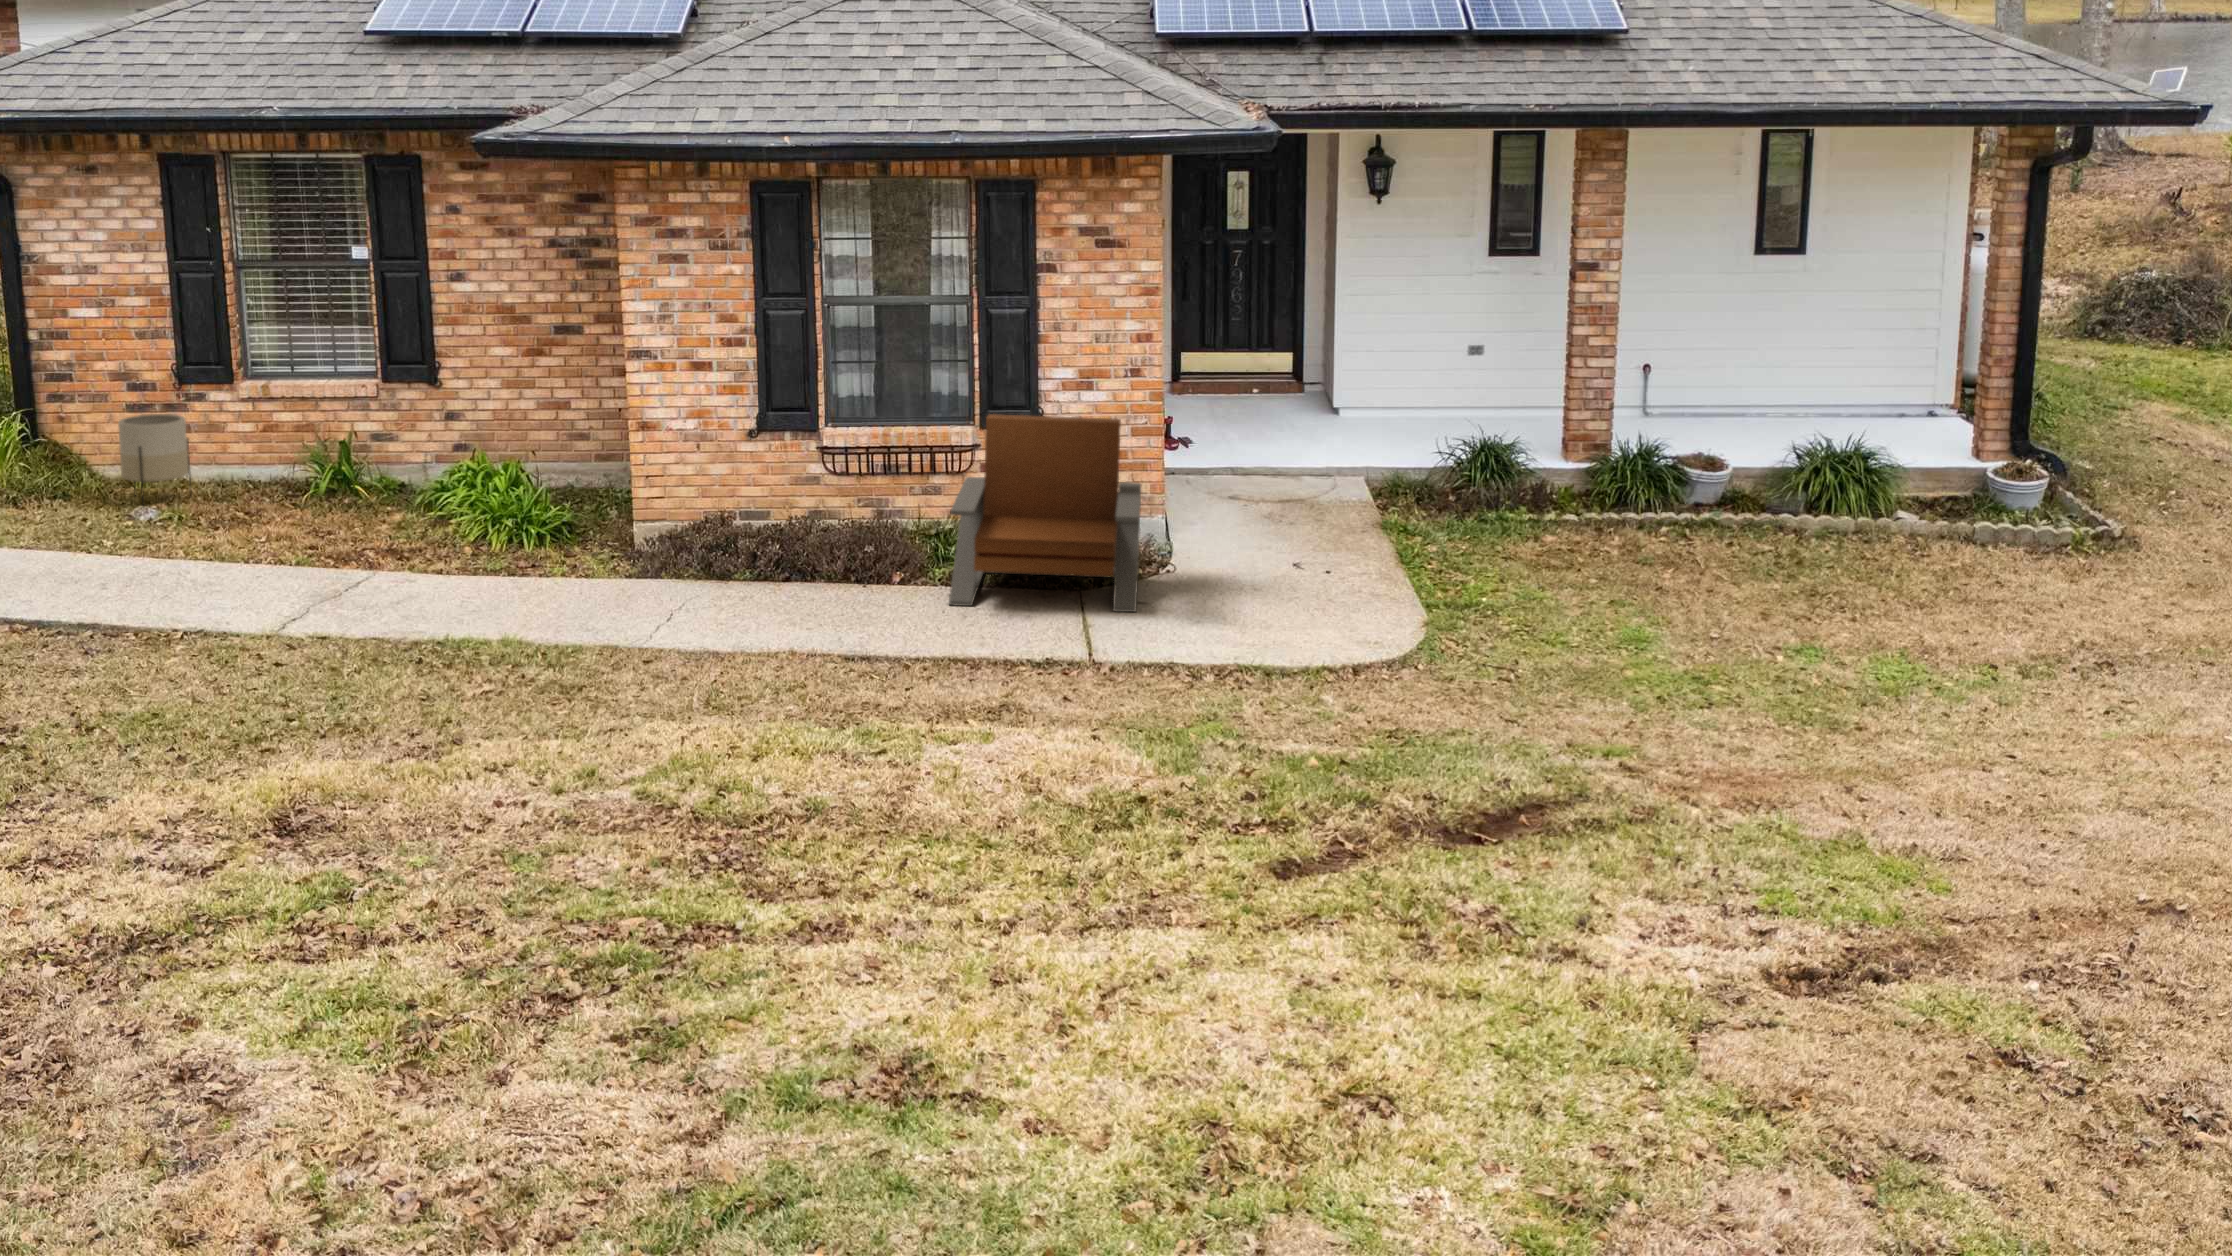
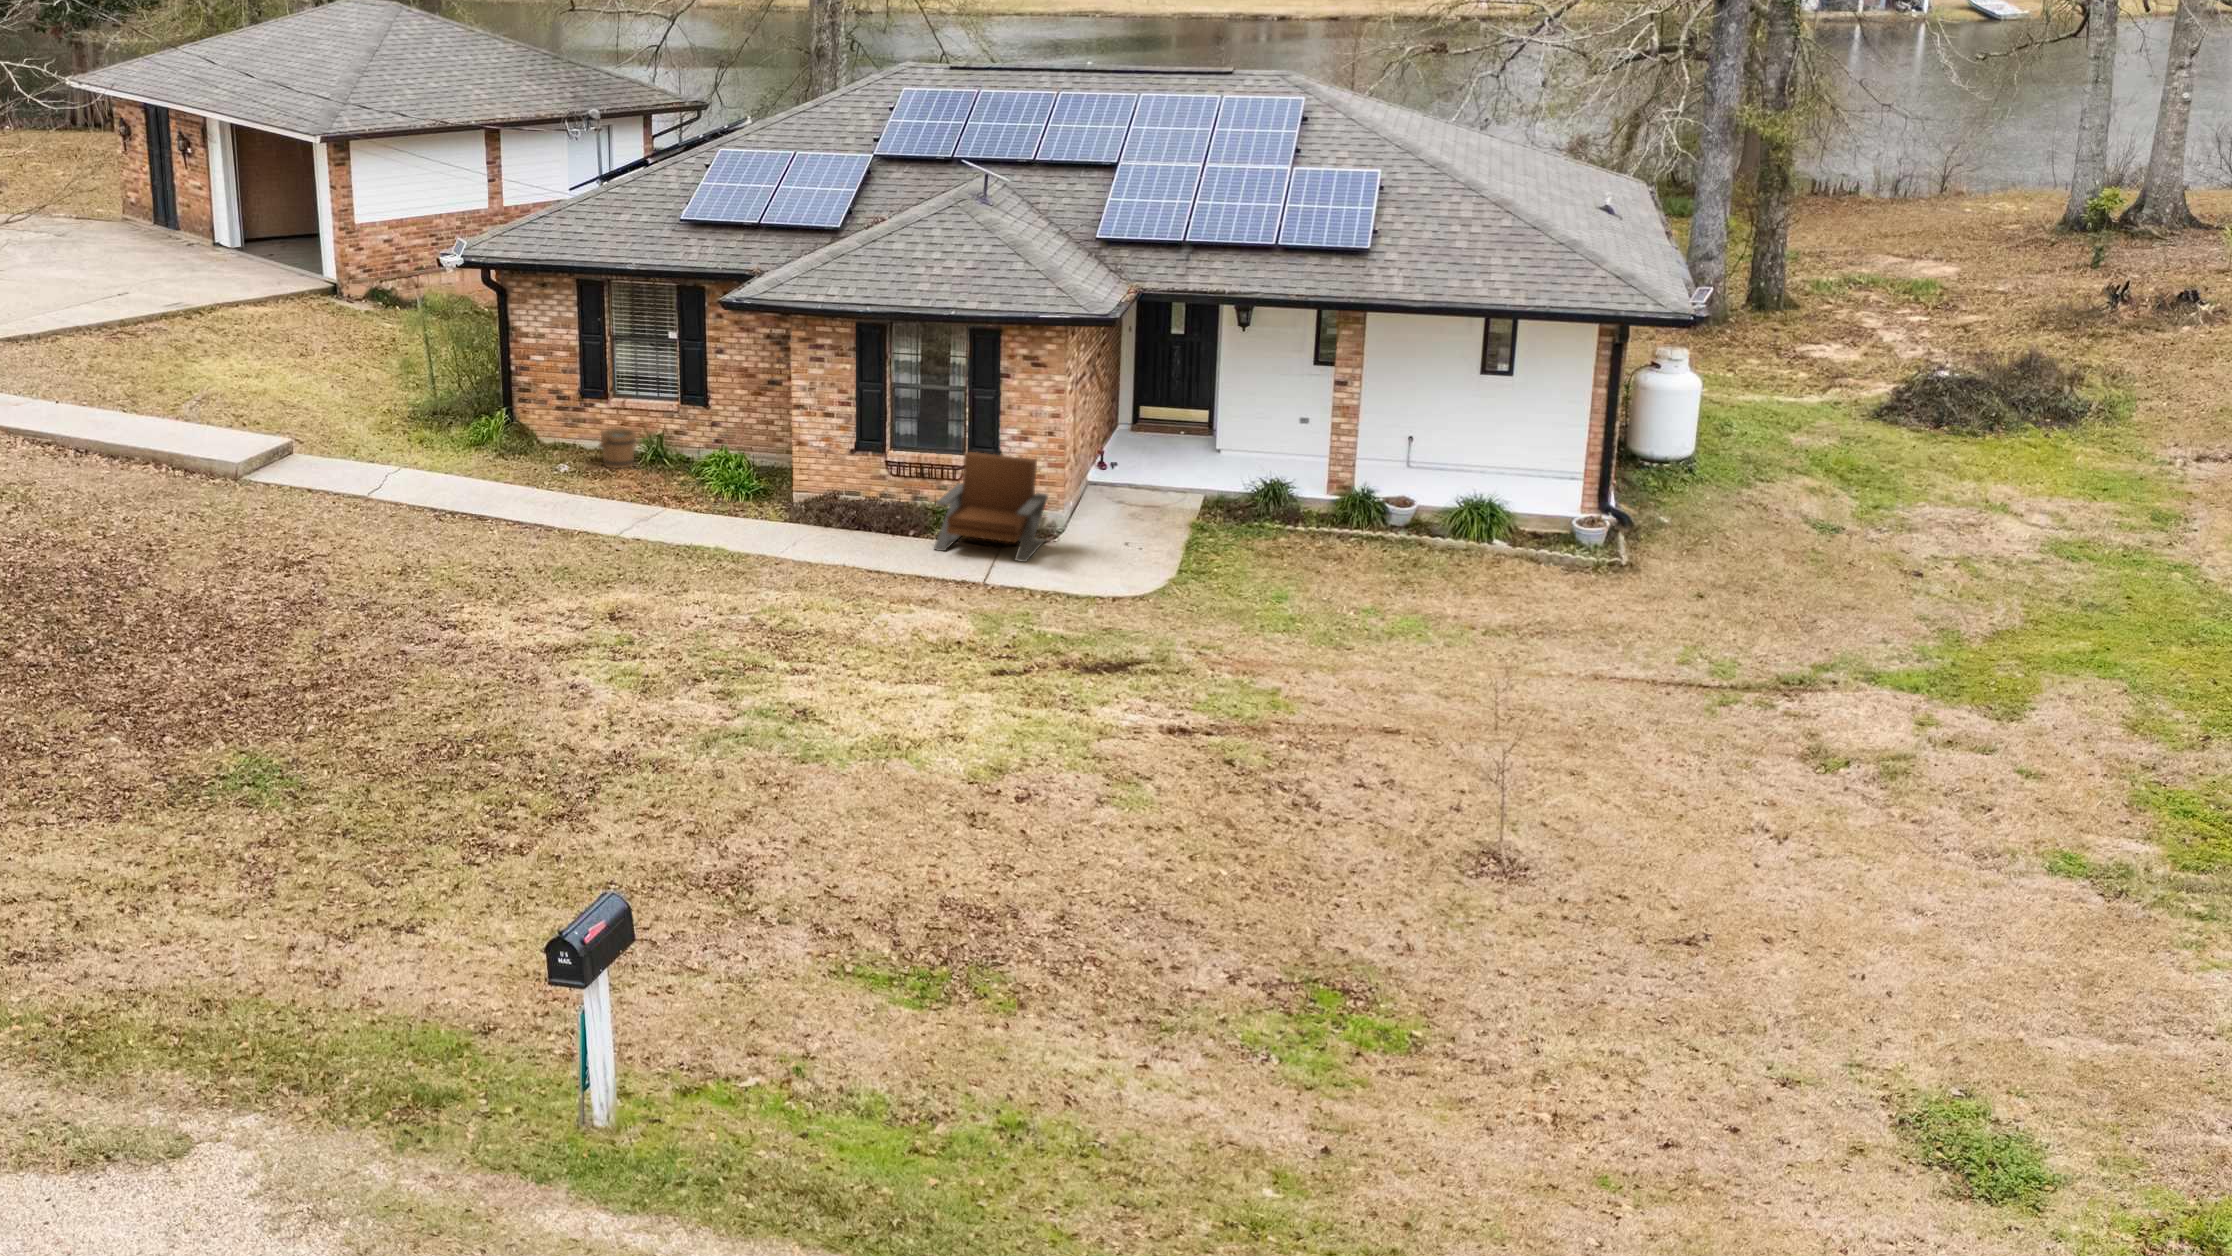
planter: present [118,414,192,505] -> none [552,414,585,462]
bucket: none [219,435,297,511] -> present [599,429,636,468]

